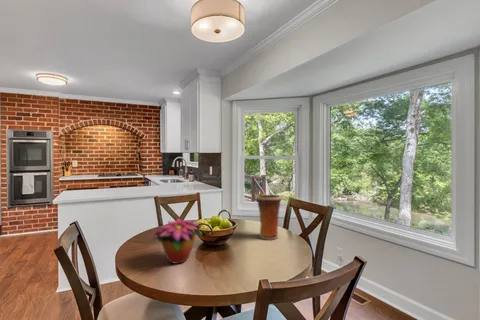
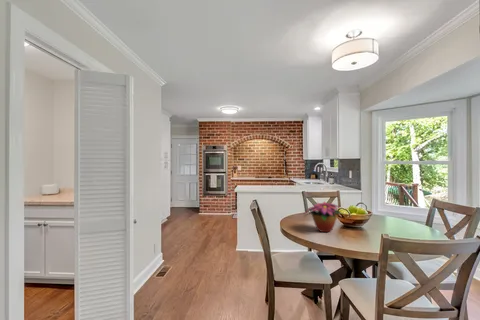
vase: present [255,190,282,239] -> none [390,187,417,229]

